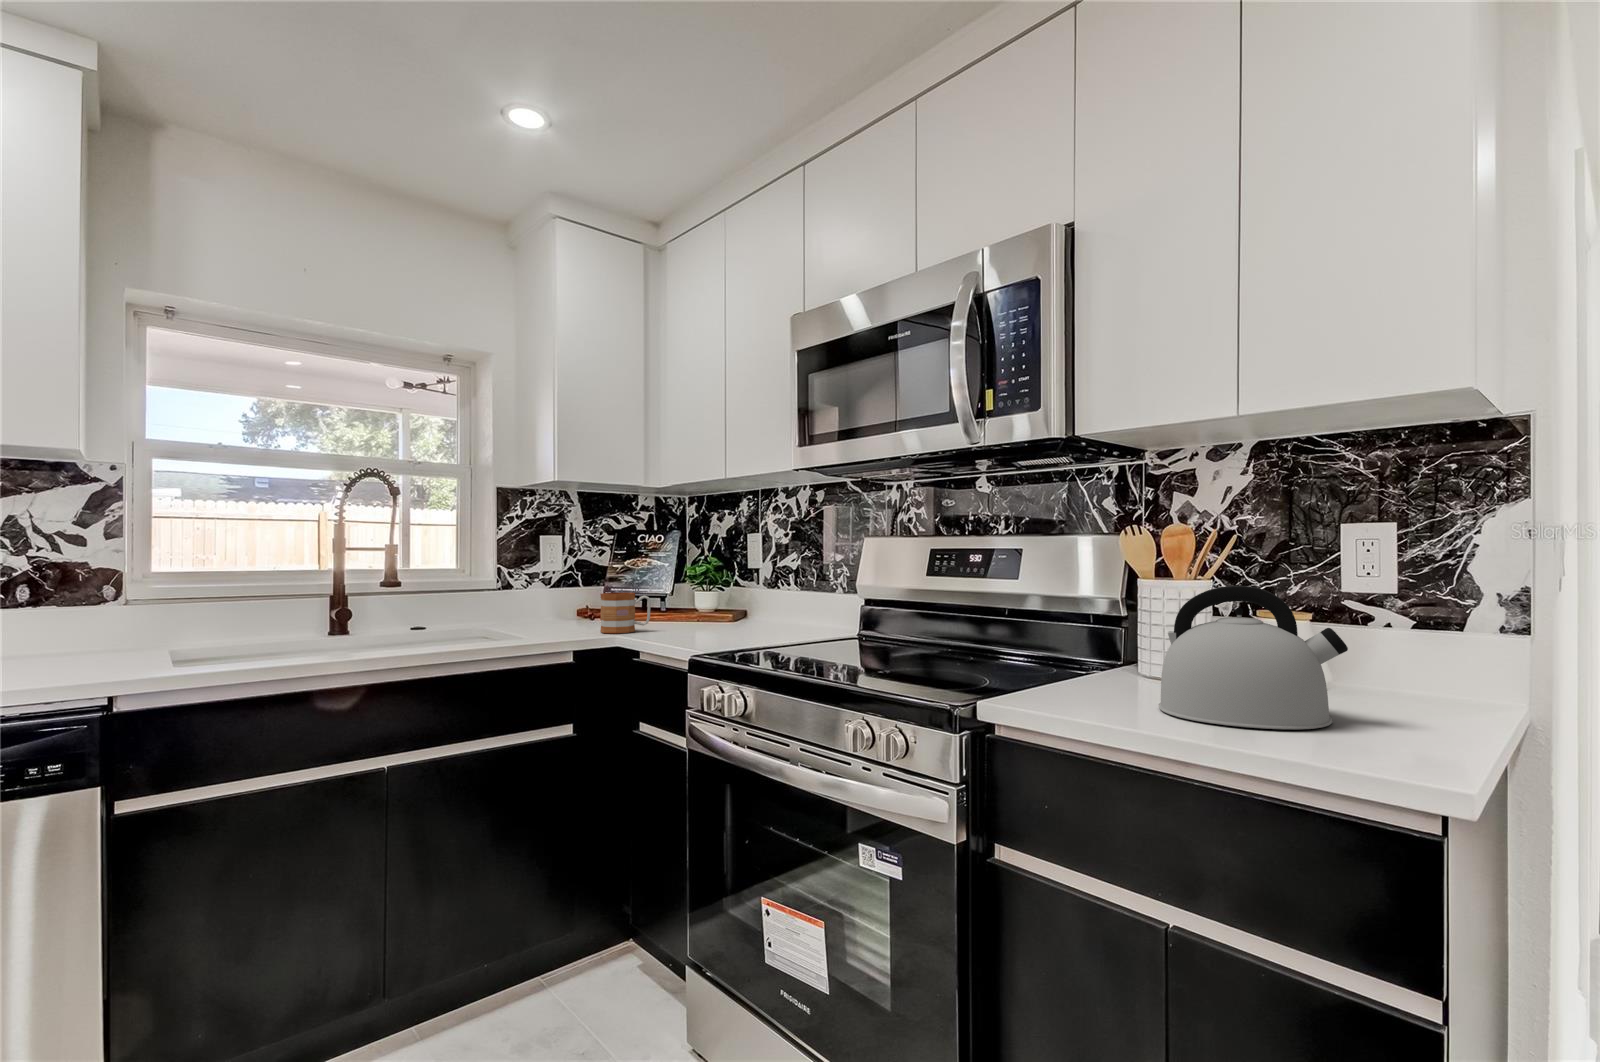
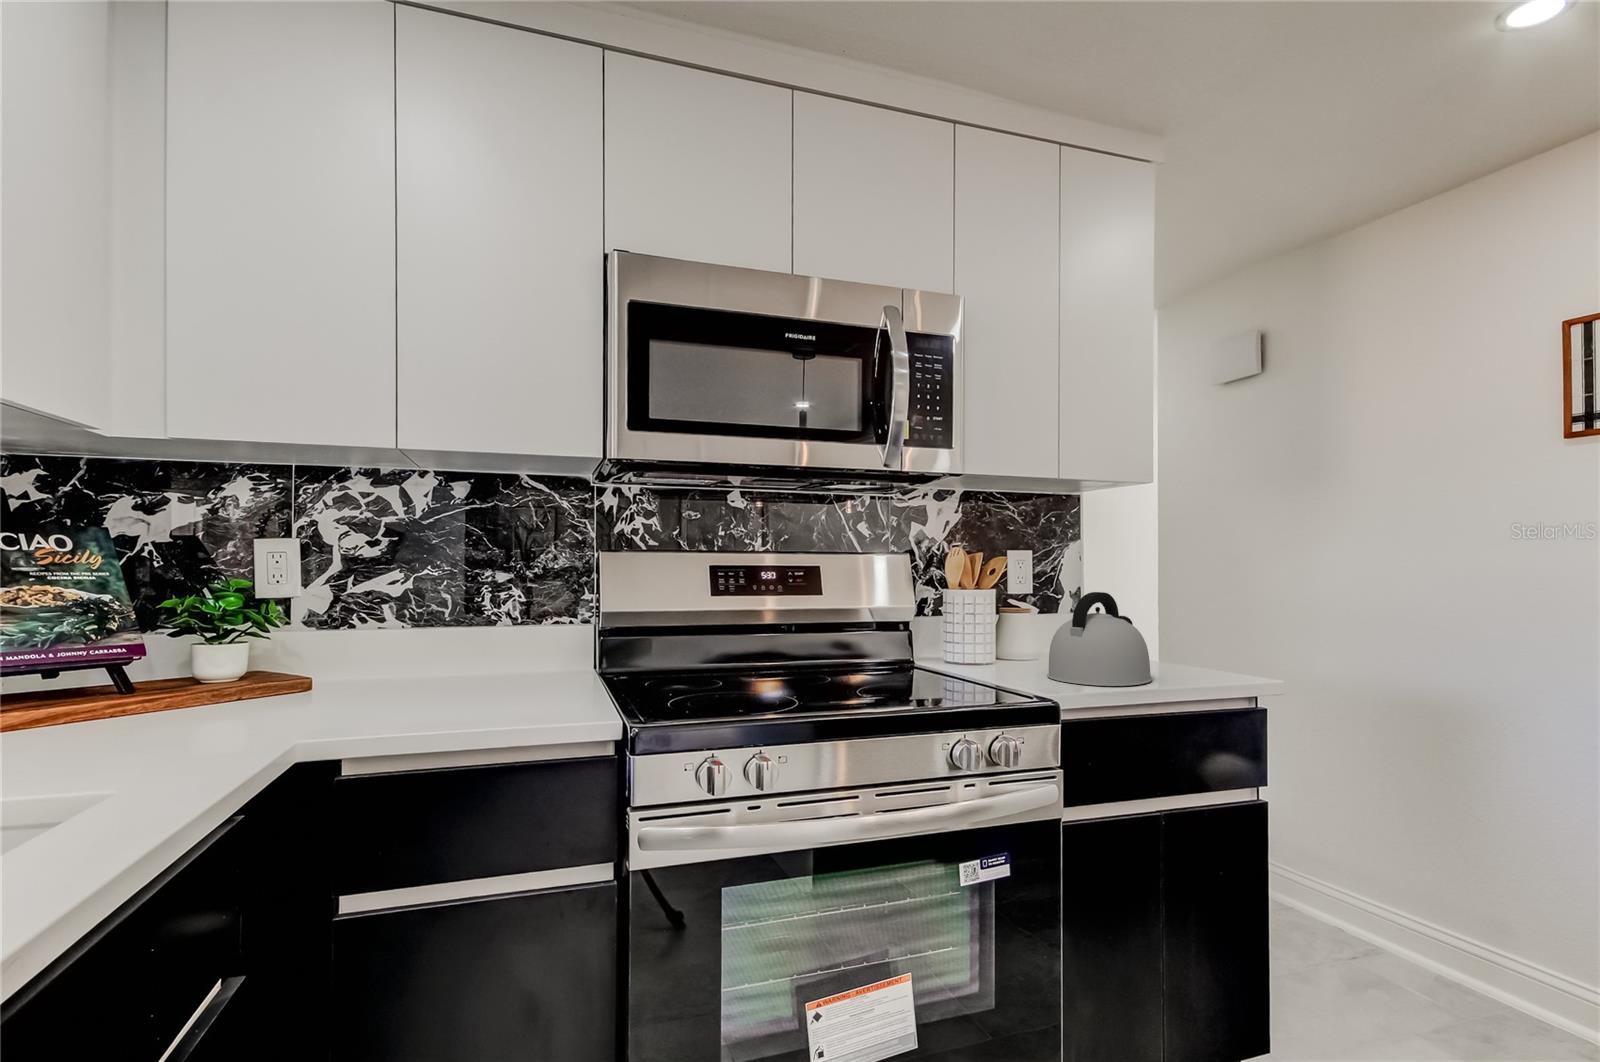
mug: present [600,593,651,633] -> none [44,668,190,778]

